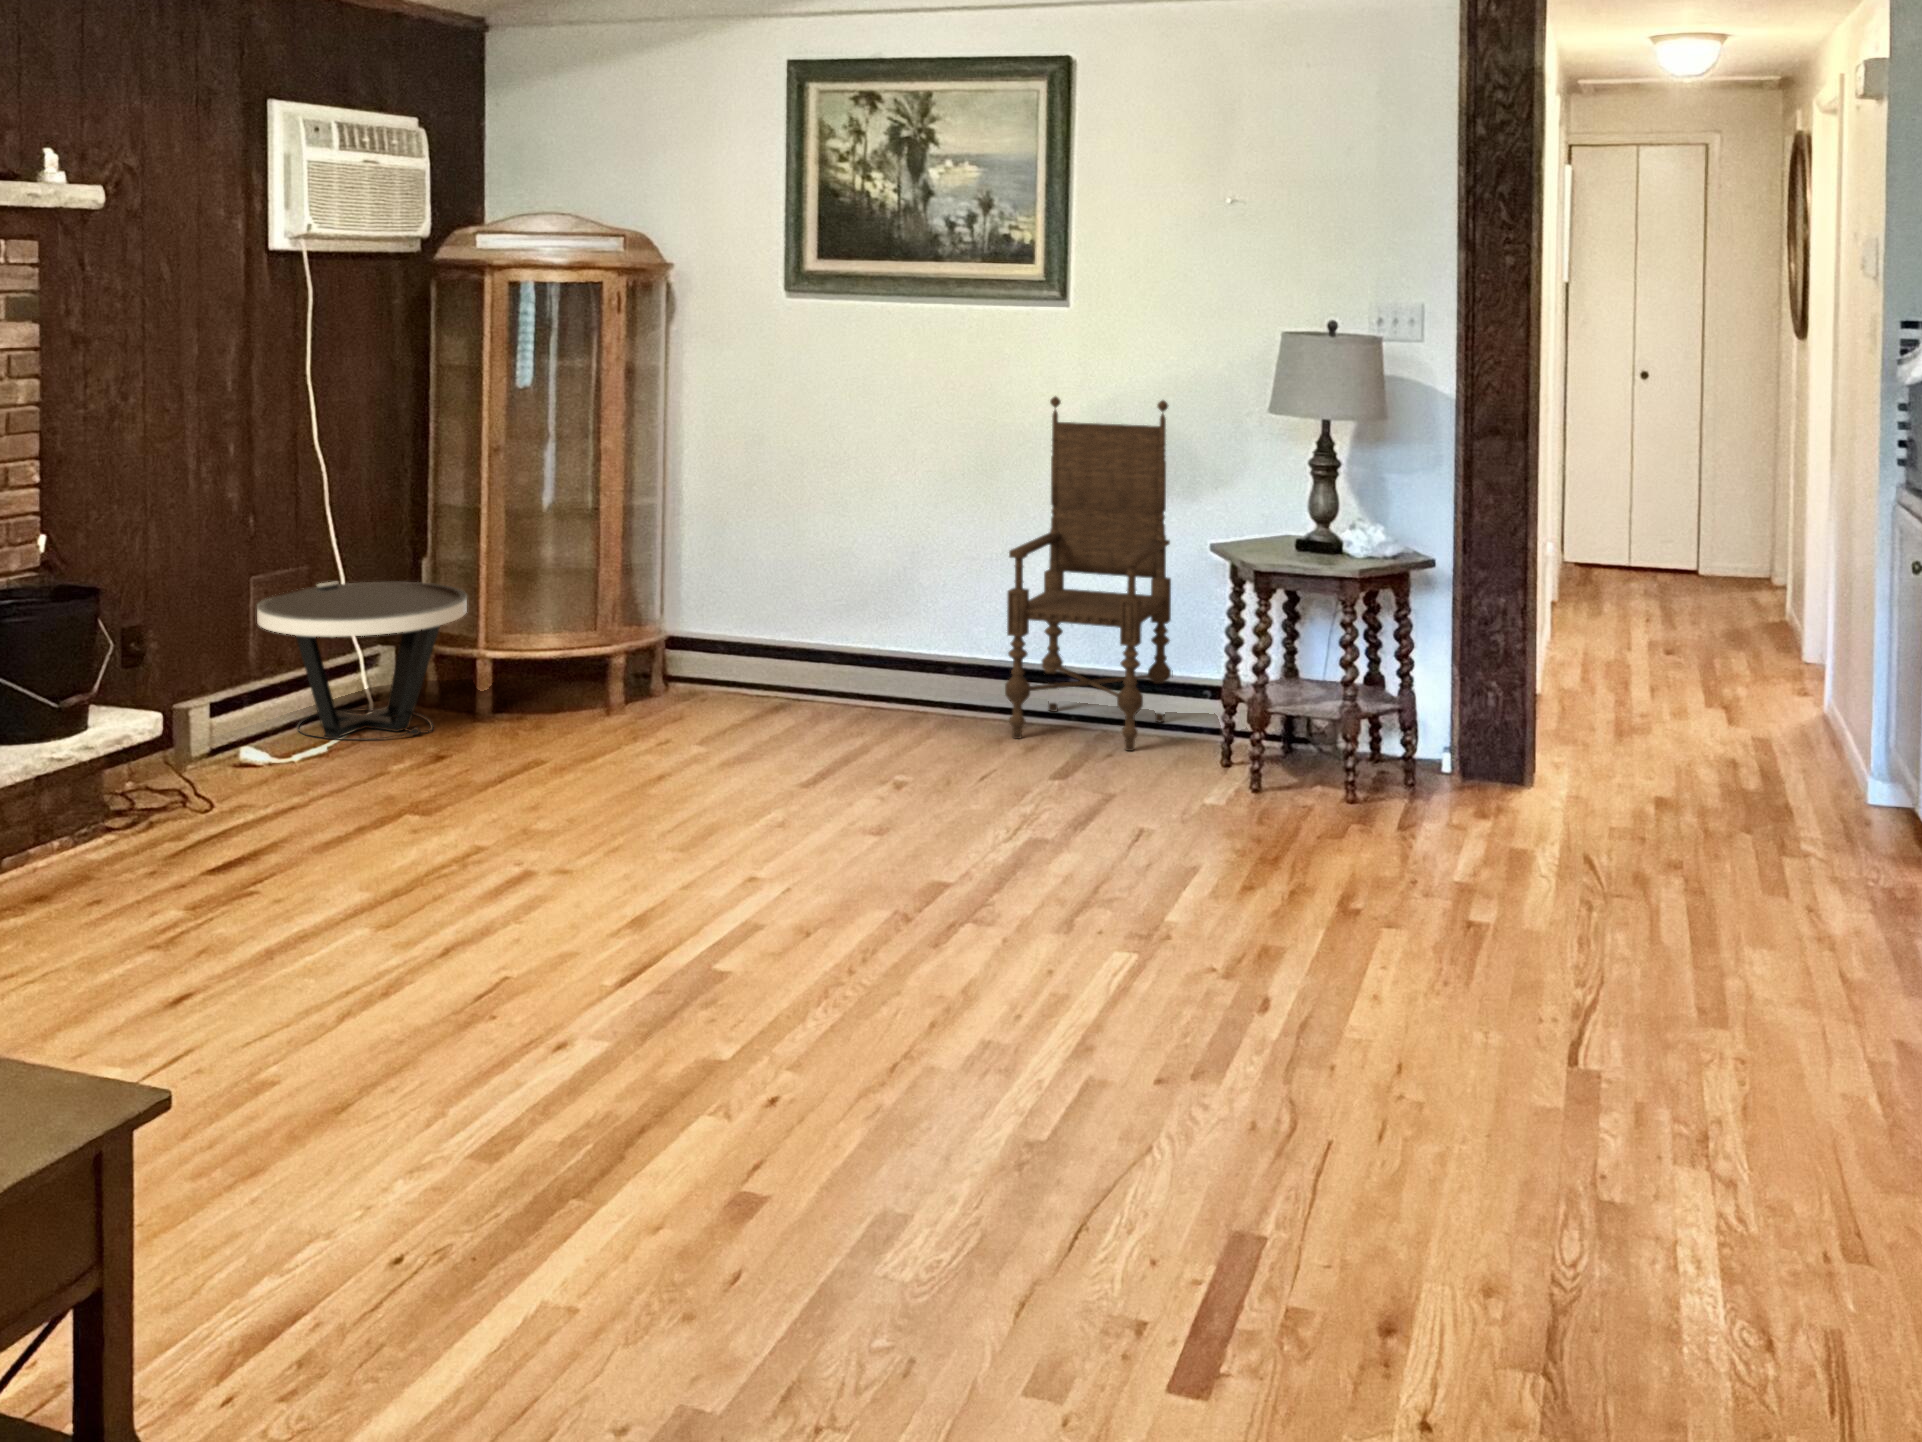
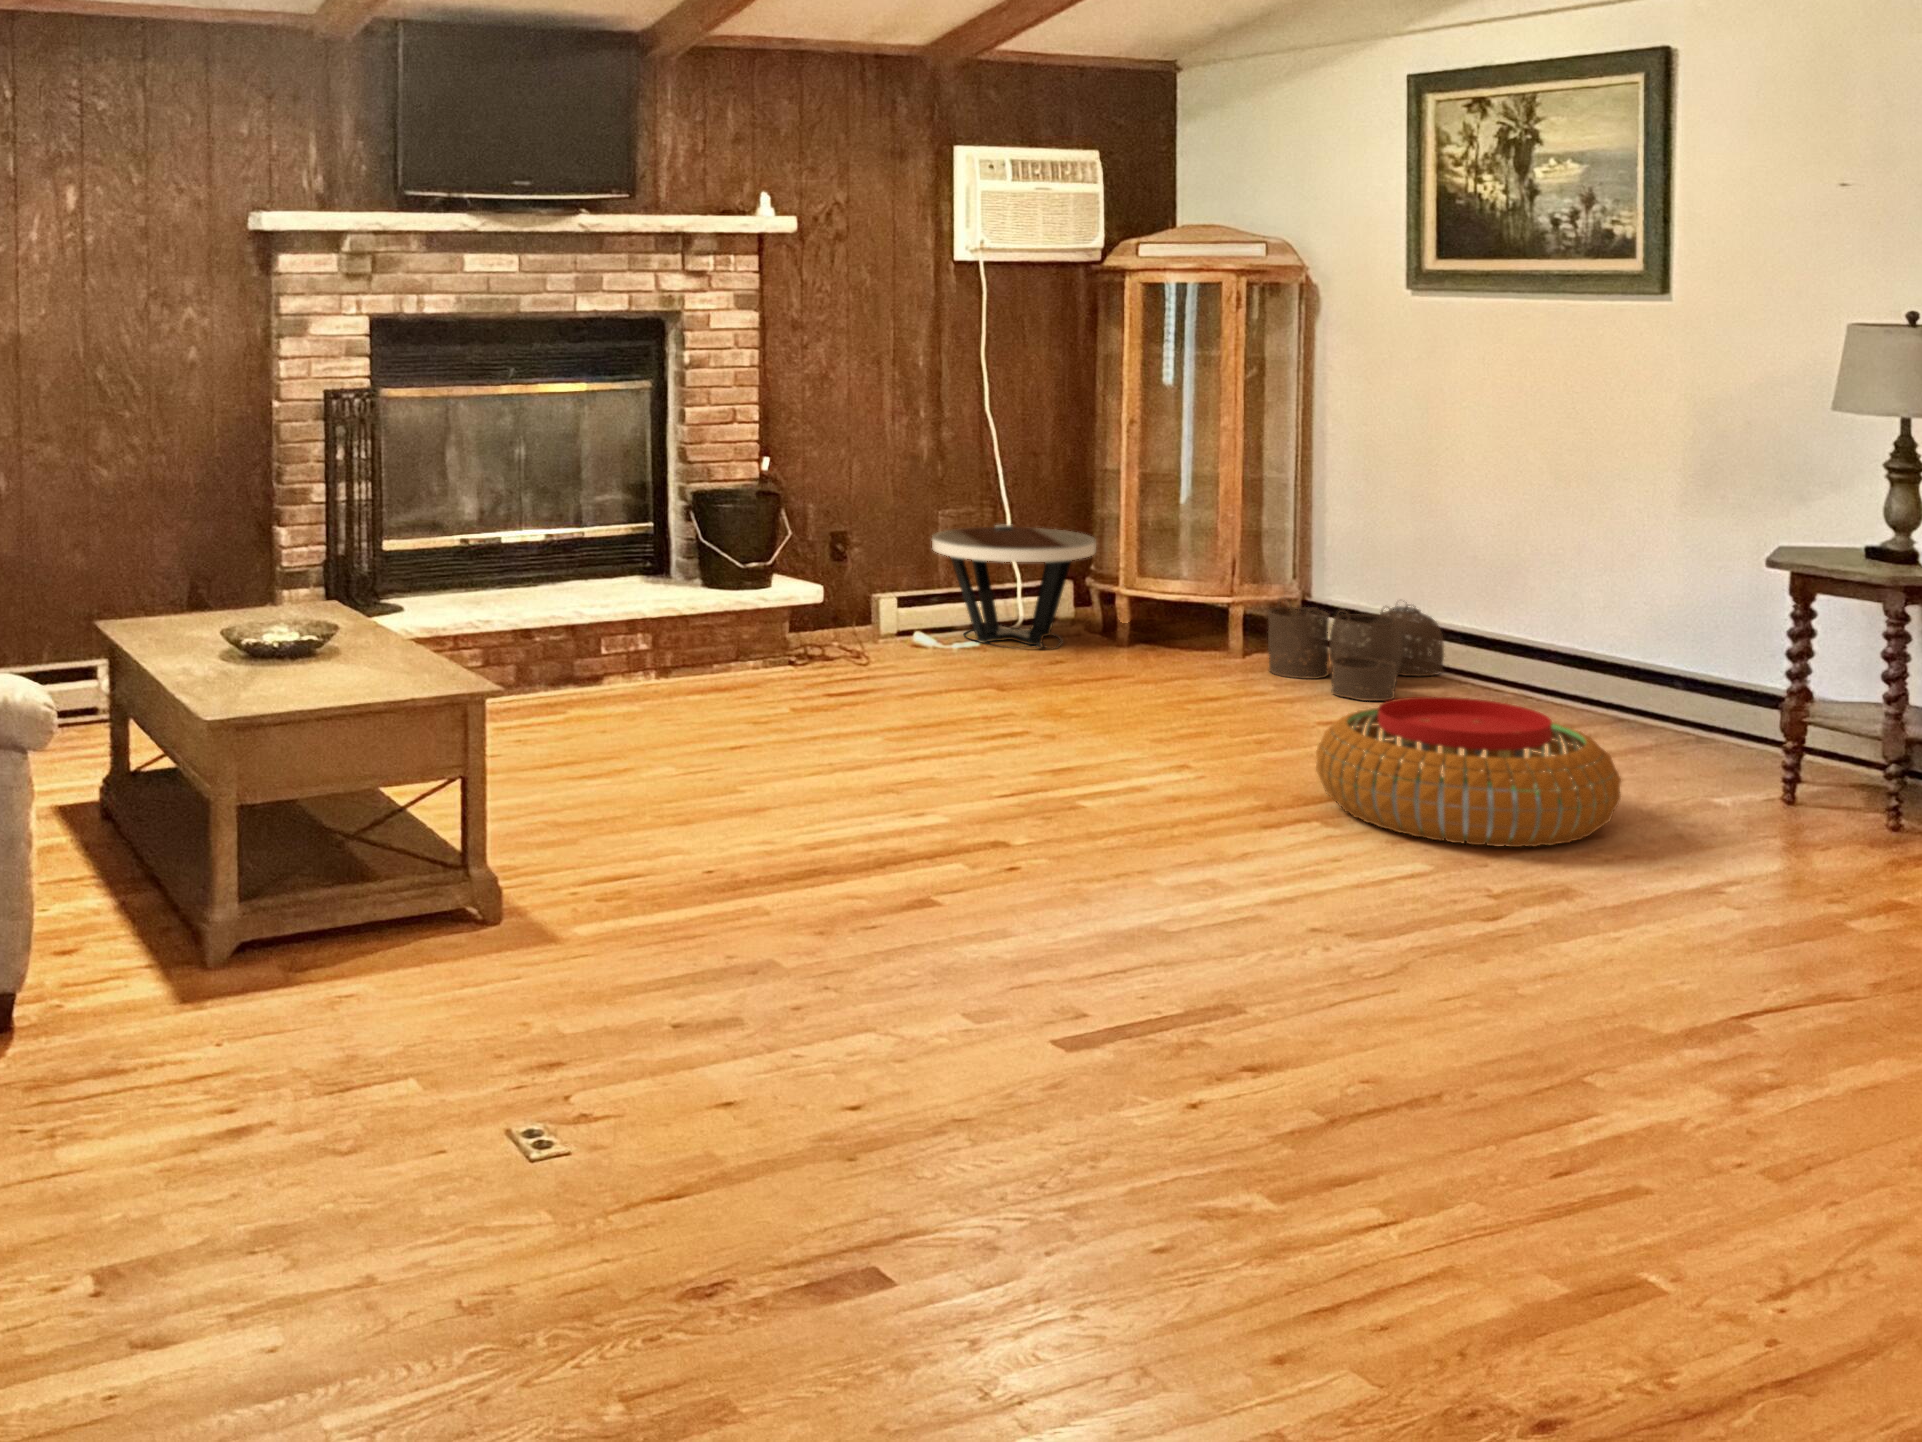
armchair: present [1005,396,1173,751] -> none [1552,394,1772,760]
woven basket: none [682,618,840,738] -> present [1268,605,1444,701]
pouf: none [937,731,1231,900] -> present [1316,697,1621,847]

